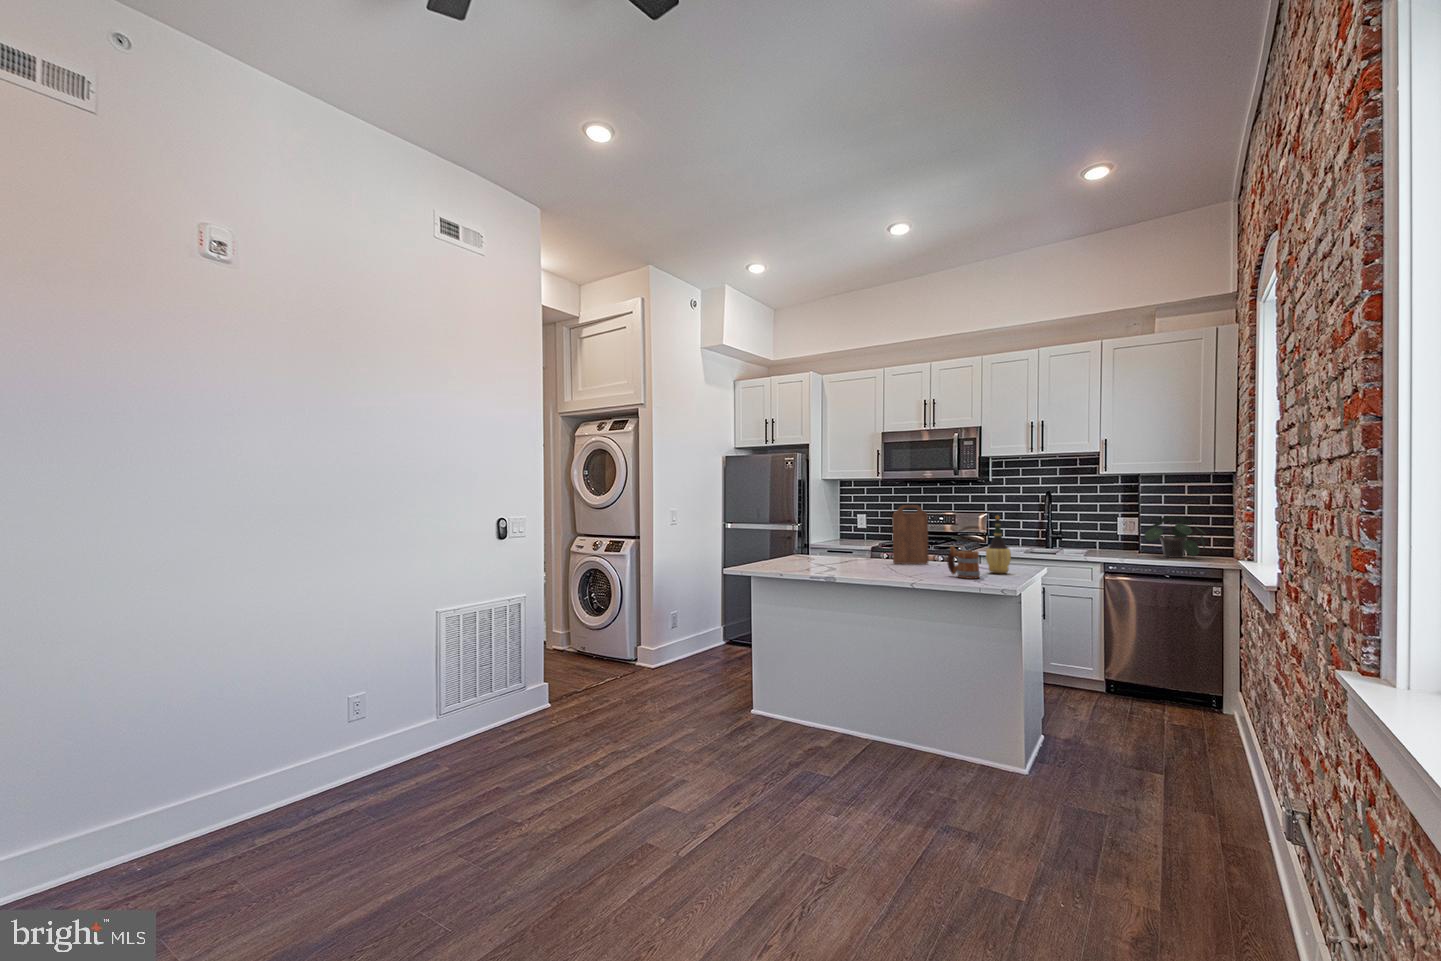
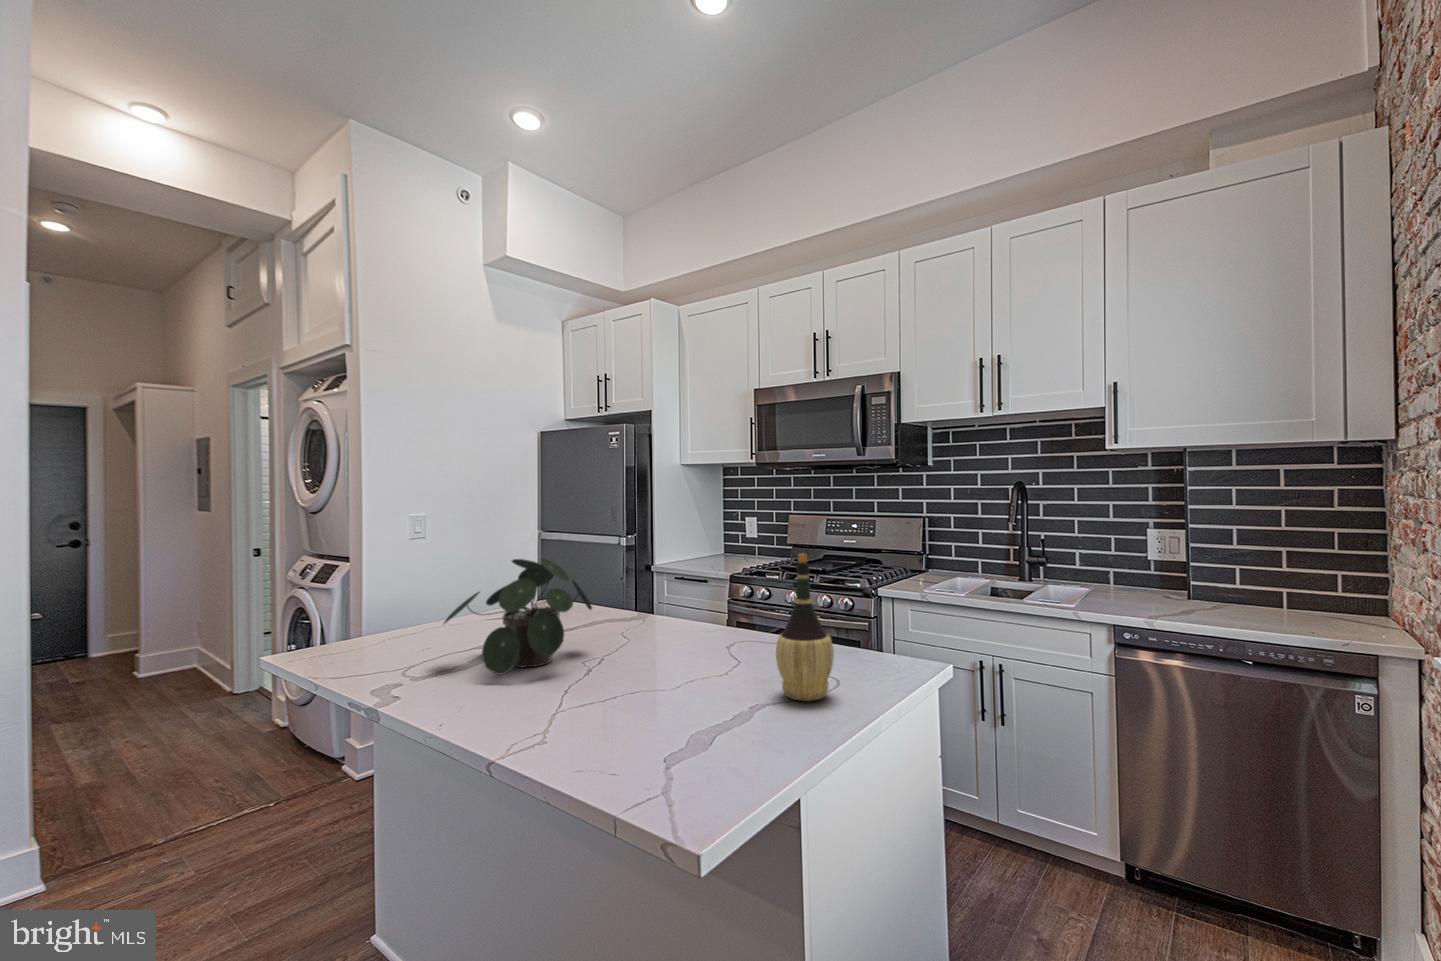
cutting board: present [893,505,928,564] -> none [647,519,718,642]
potted plant: present [1144,516,1205,558] -> present [444,559,592,674]
mug: present [947,546,980,579] -> none [651,638,719,738]

